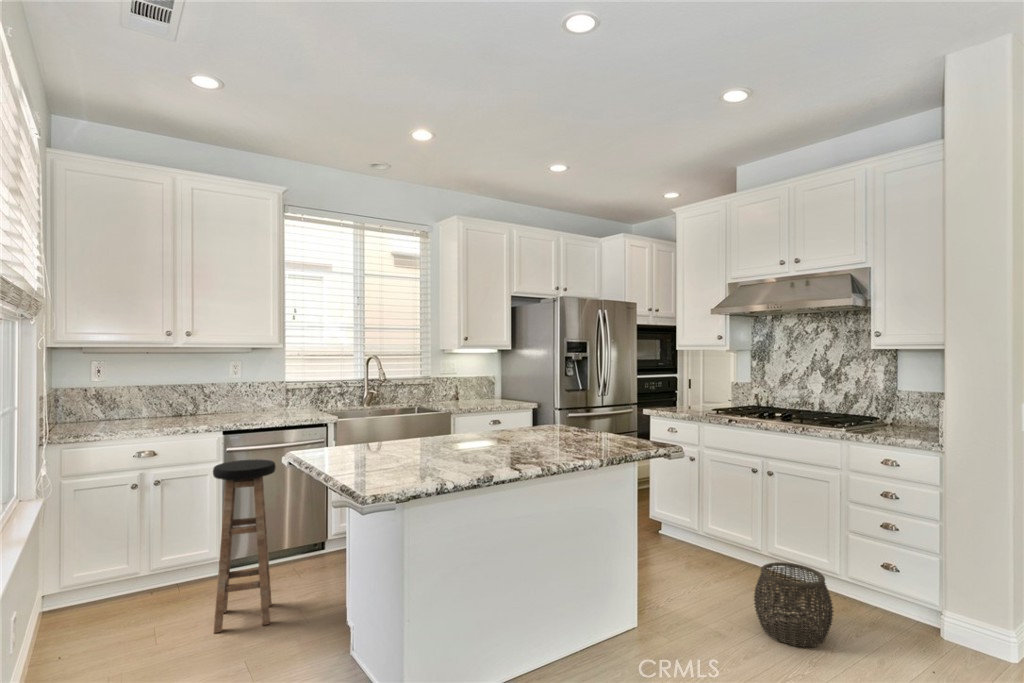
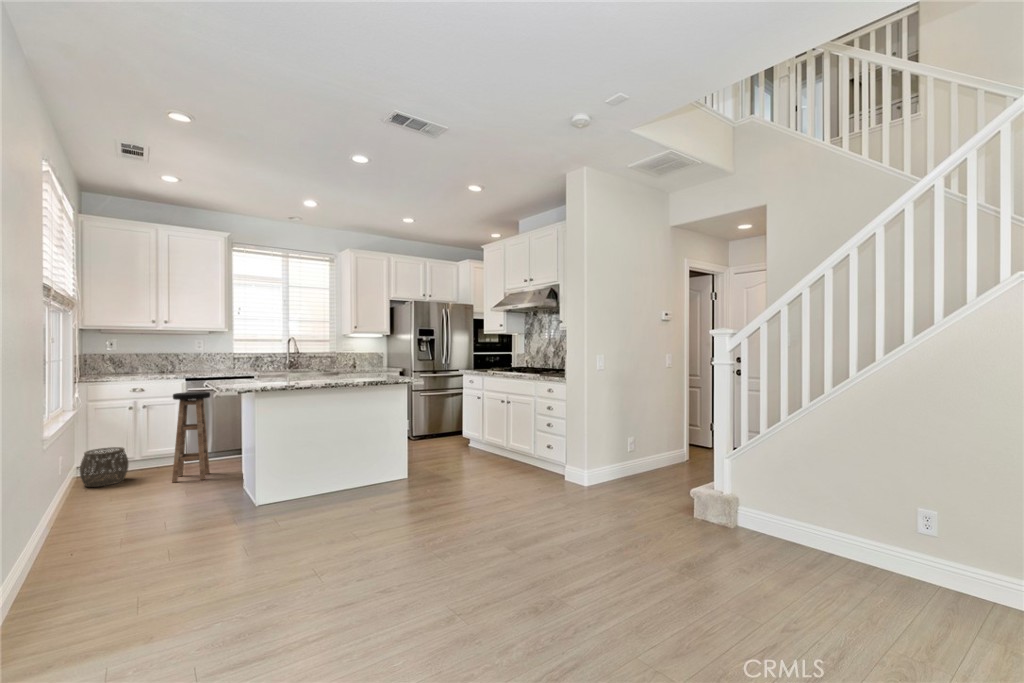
woven basket: present [754,562,833,647] -> present [80,447,128,487]

